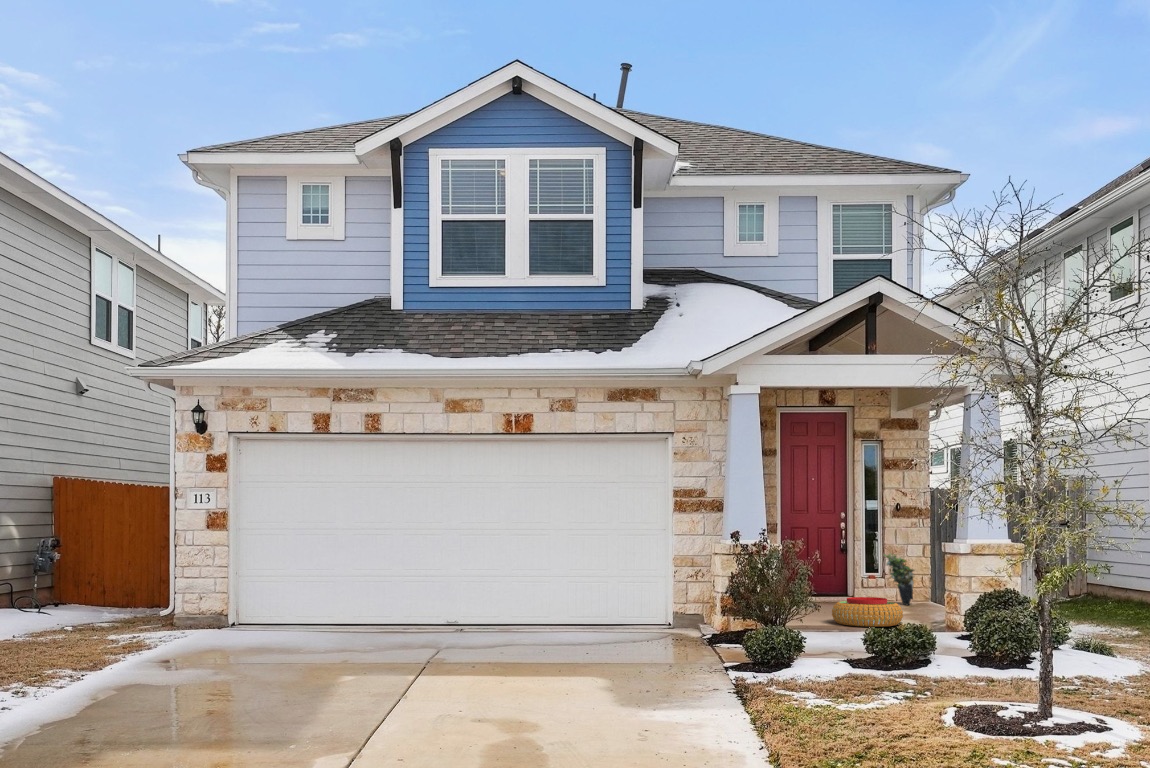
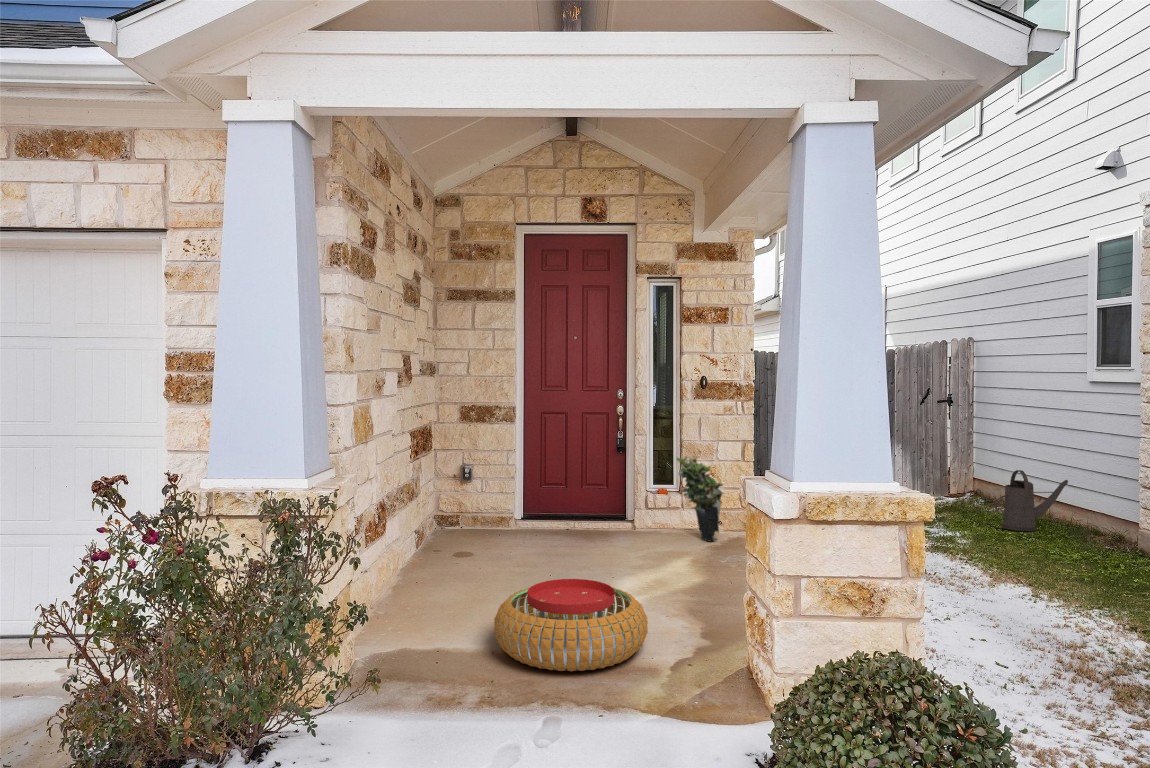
watering can: none [1090,568,1138,609] -> present [995,470,1068,531]

